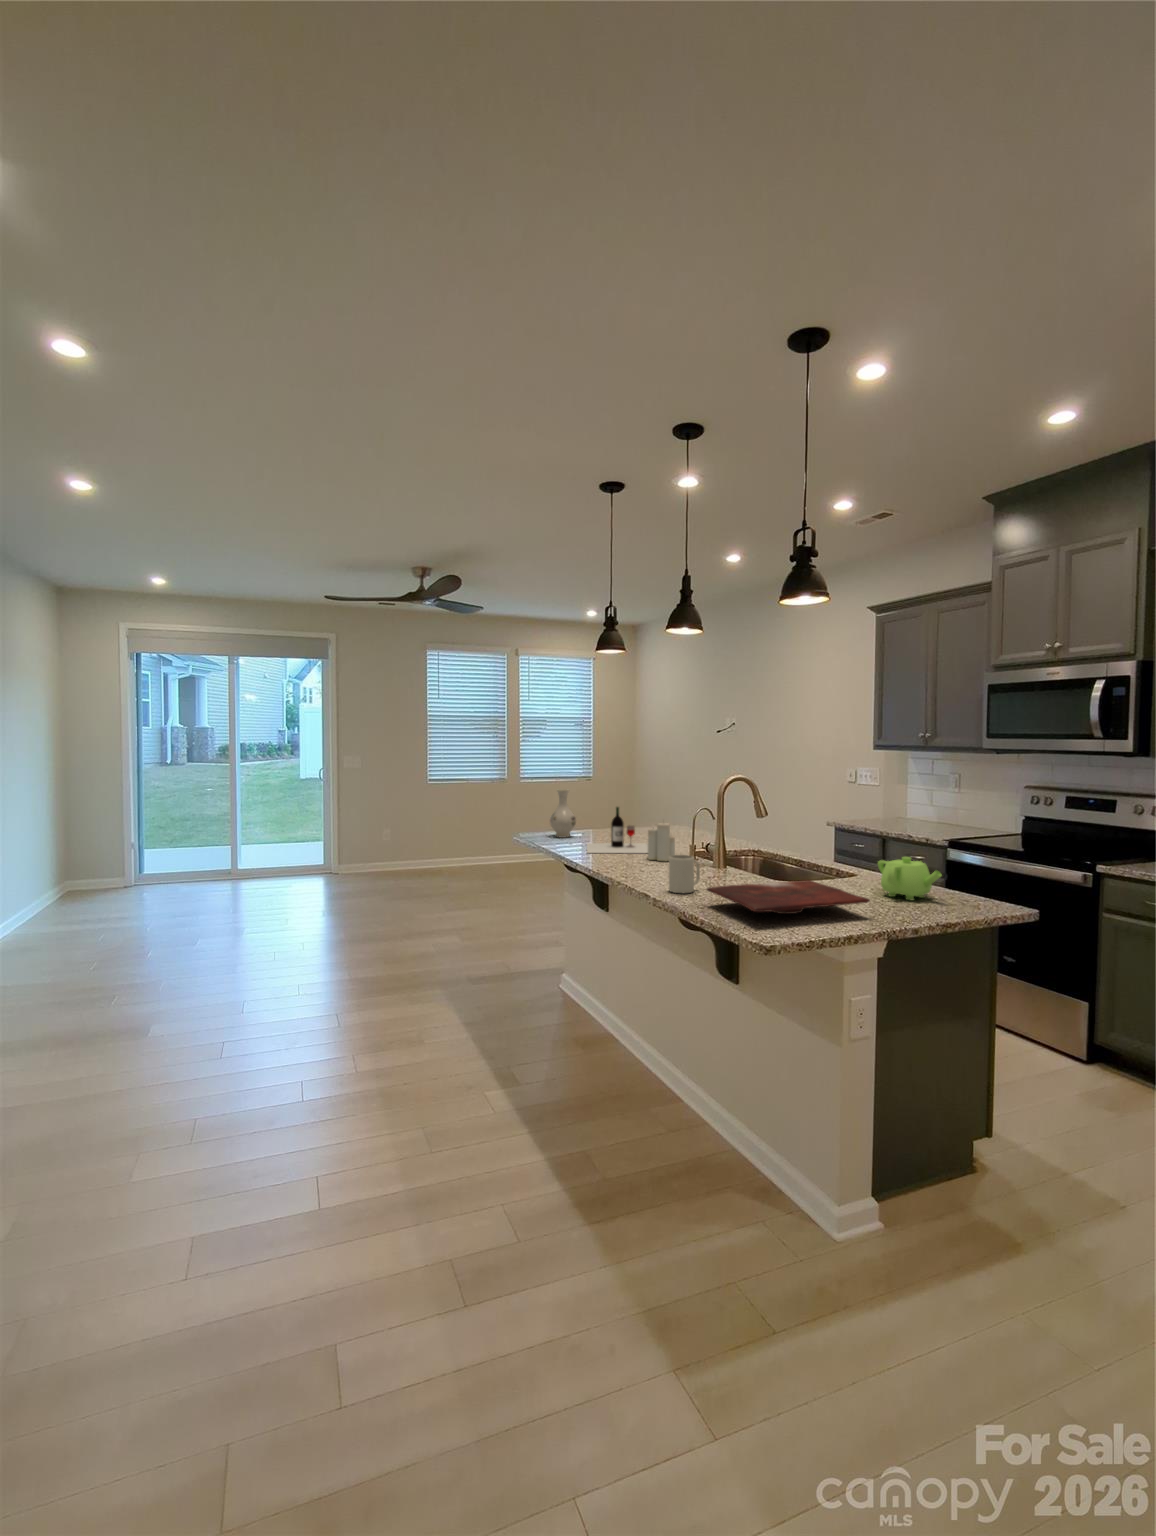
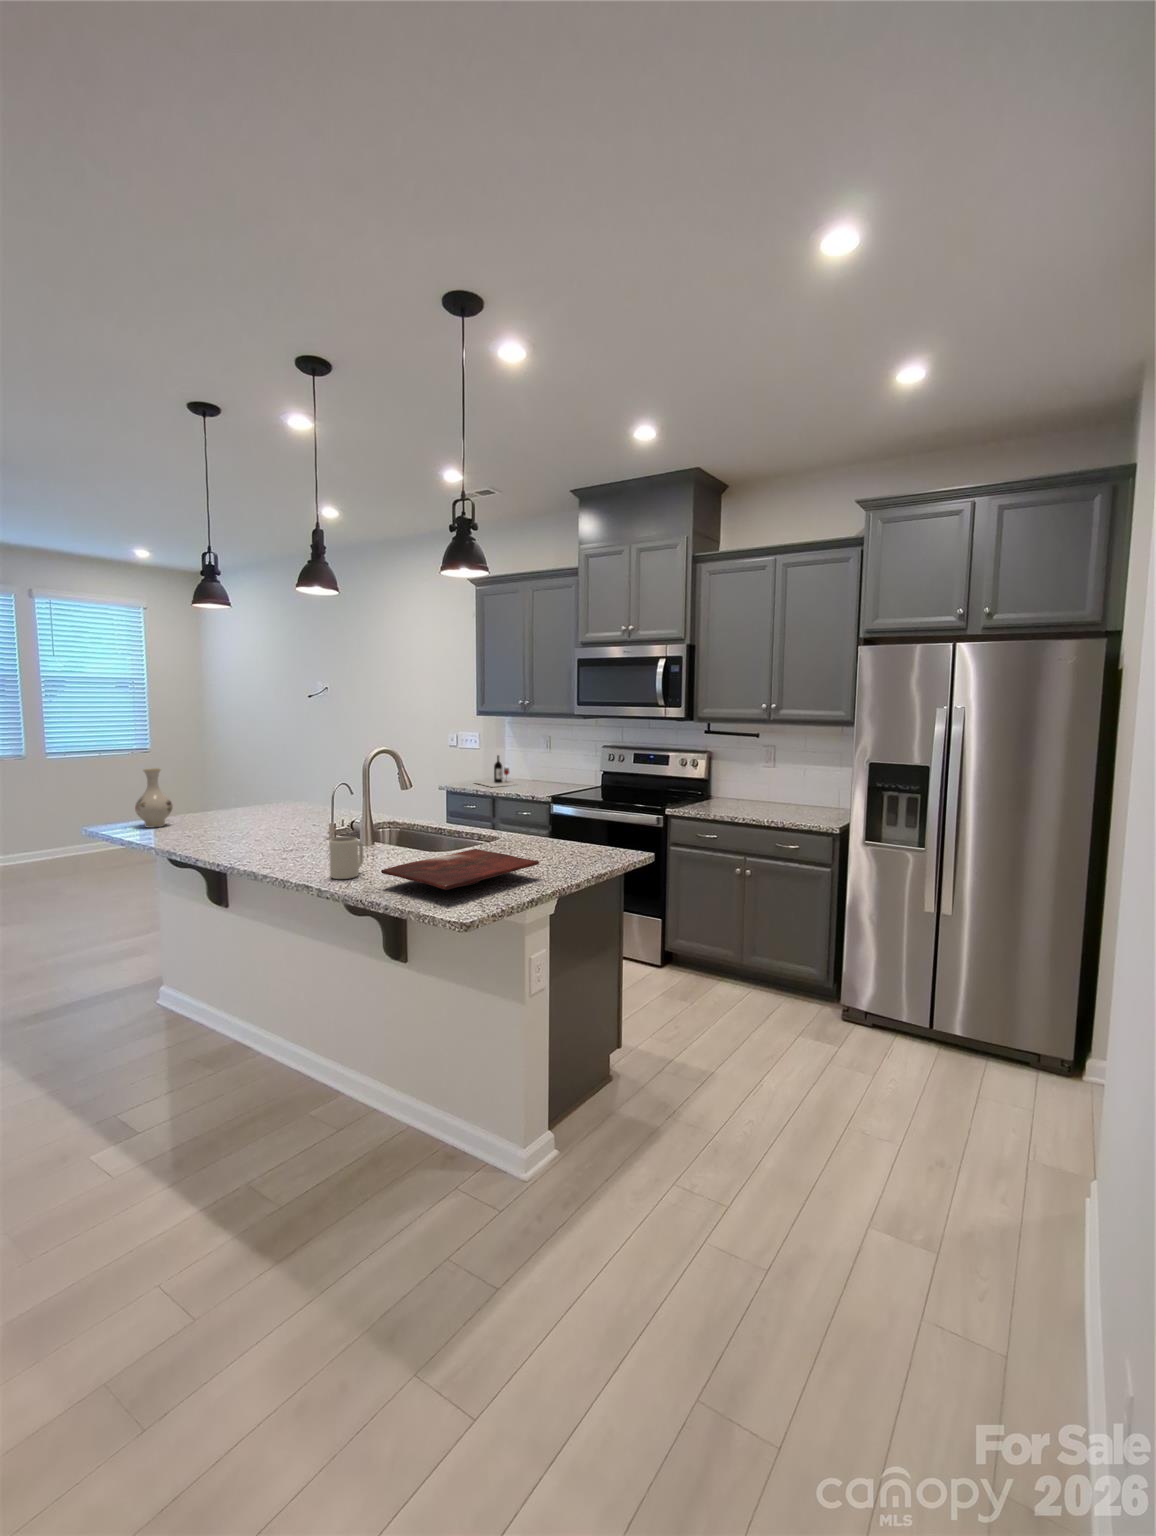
wine bottle: present [587,807,648,853] -> present [477,756,516,787]
candle: present [647,823,675,861] -> none [281,798,317,844]
teapot: present [878,857,942,900] -> none [529,818,585,857]

